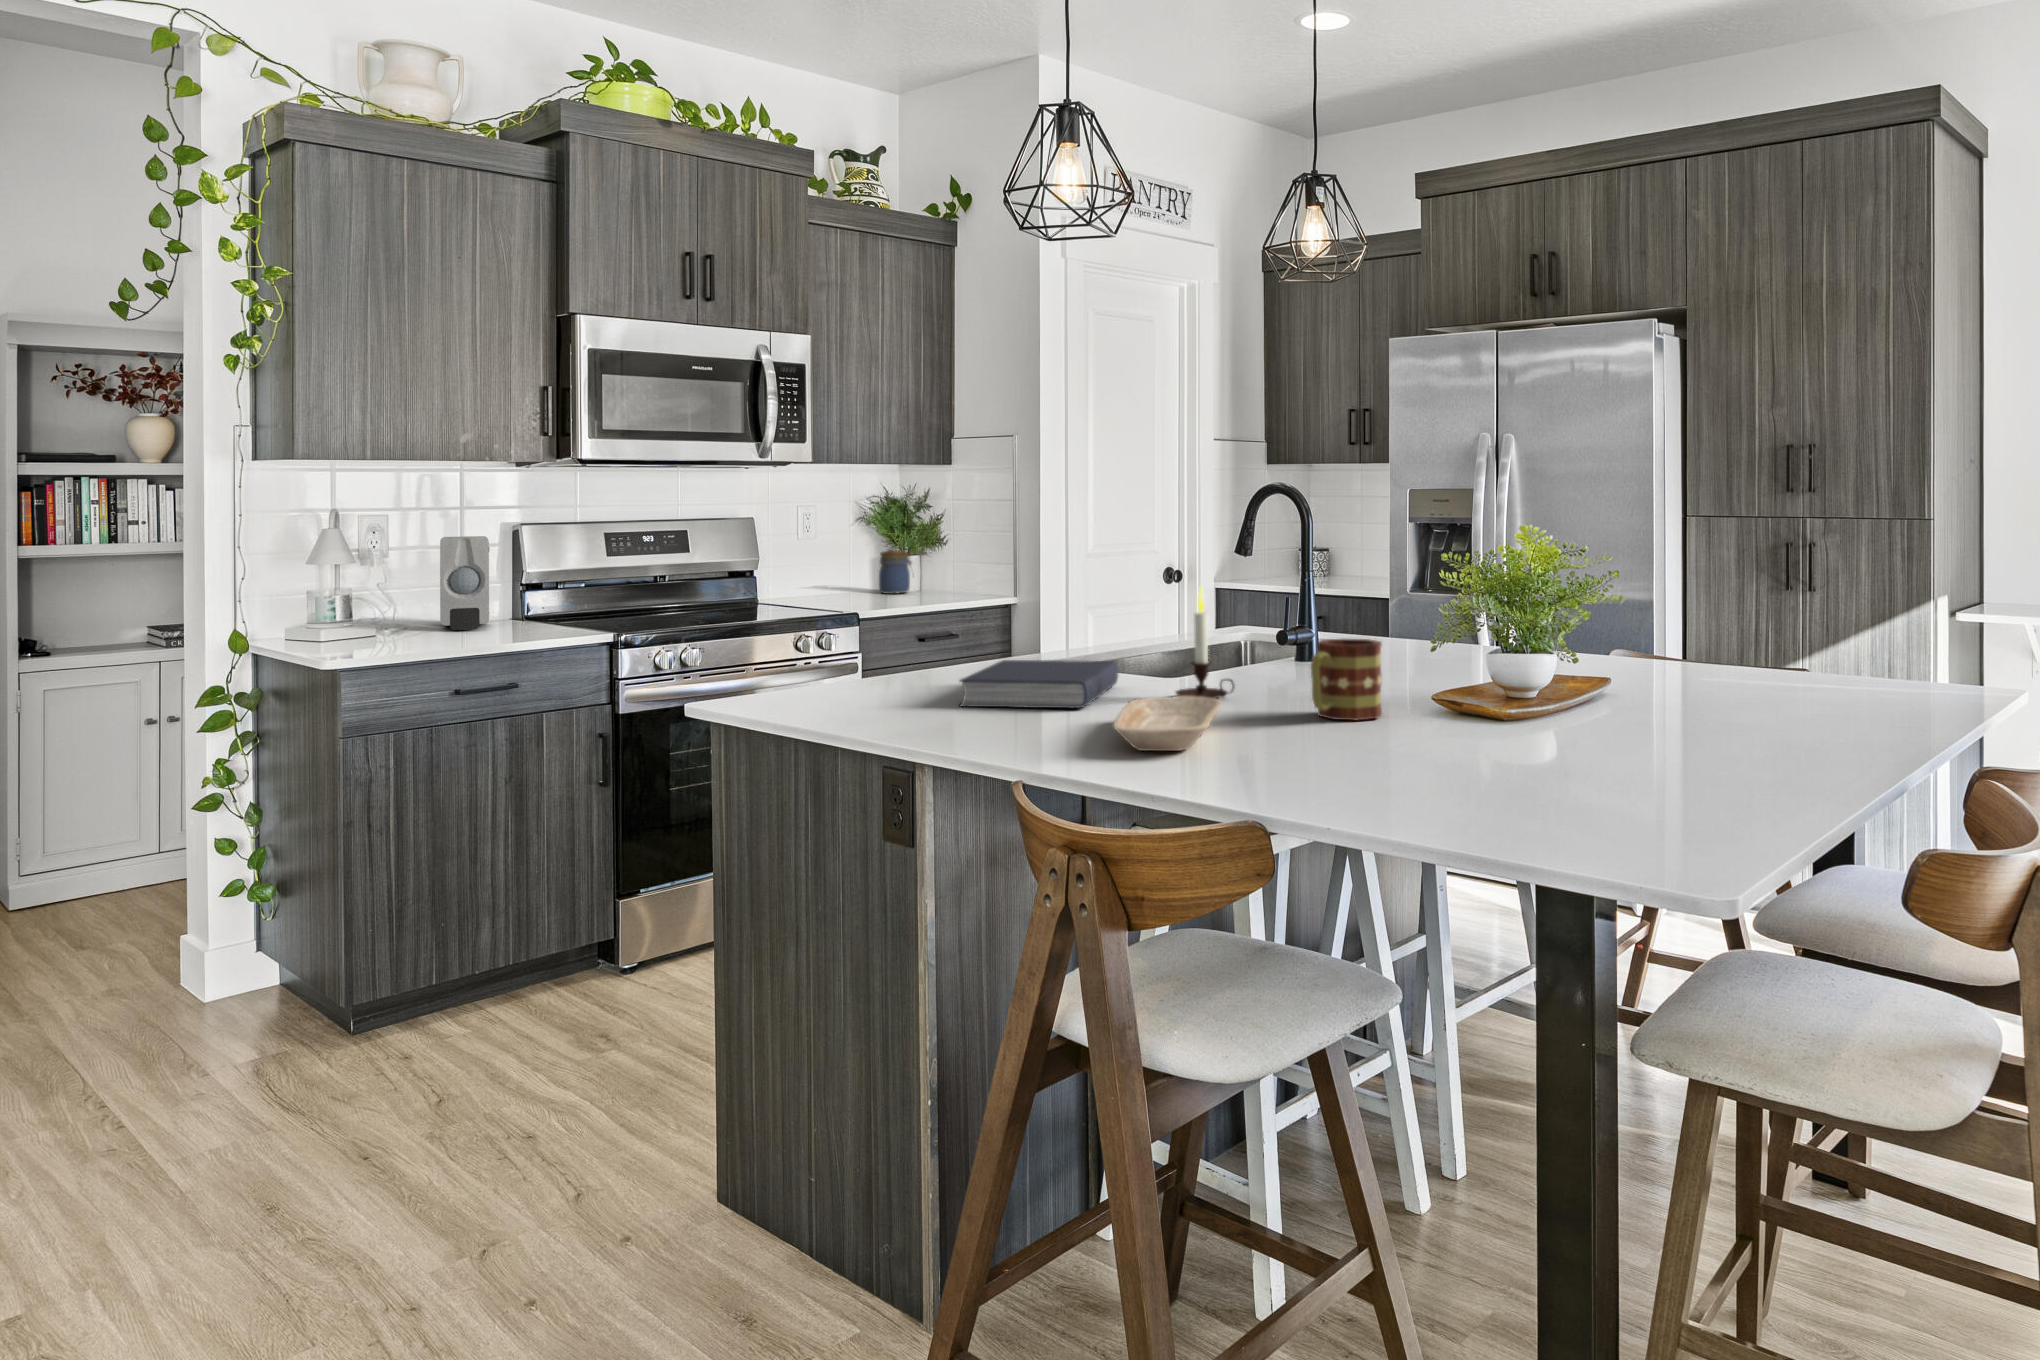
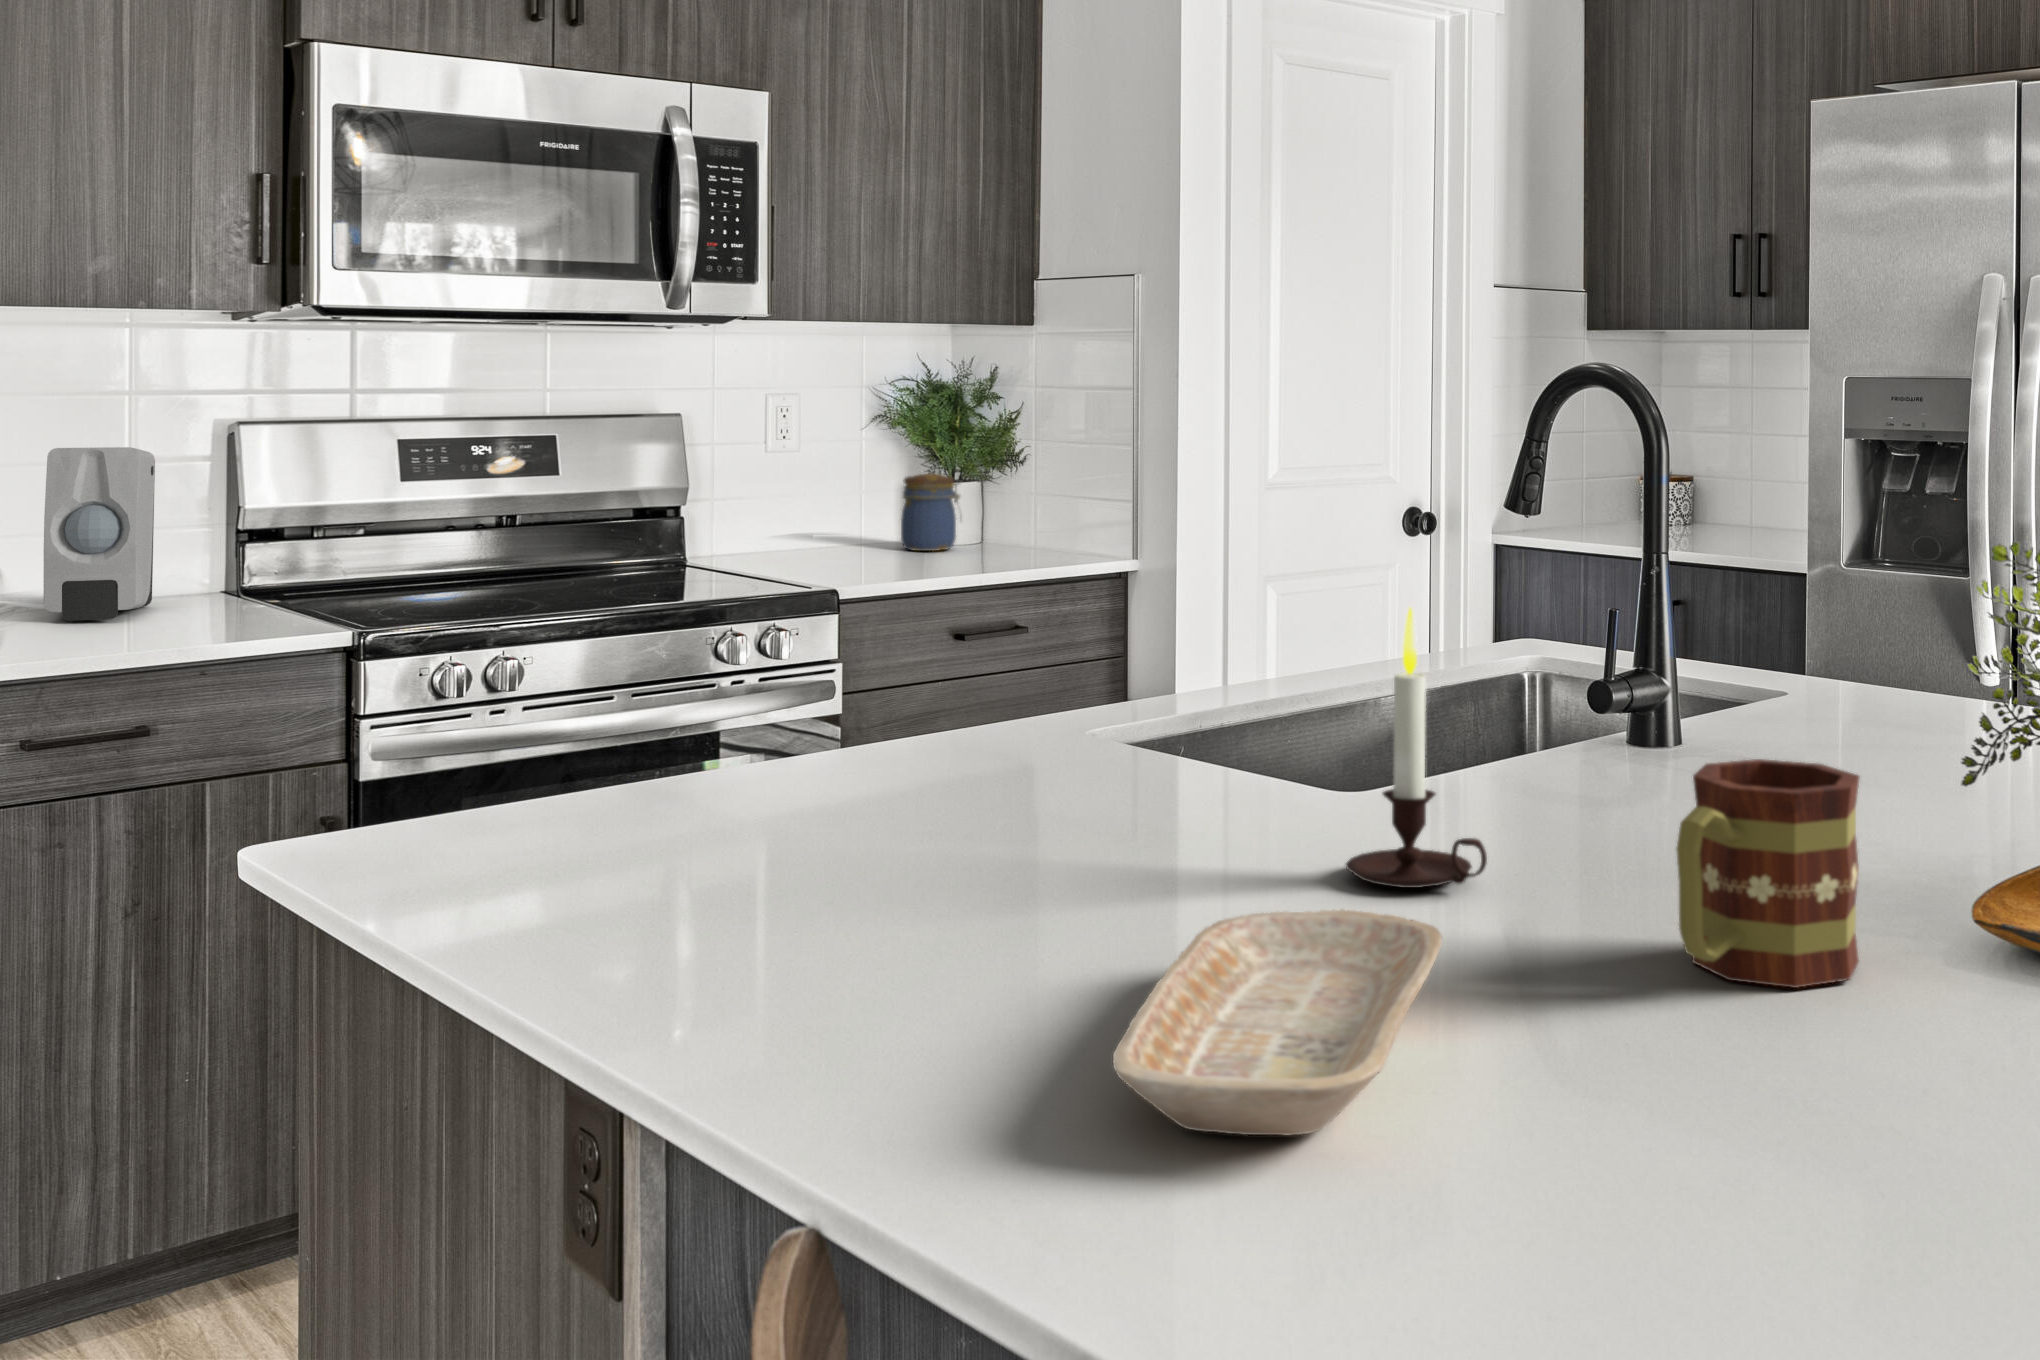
book: present [960,660,1118,708] -> none [815,761,1225,918]

